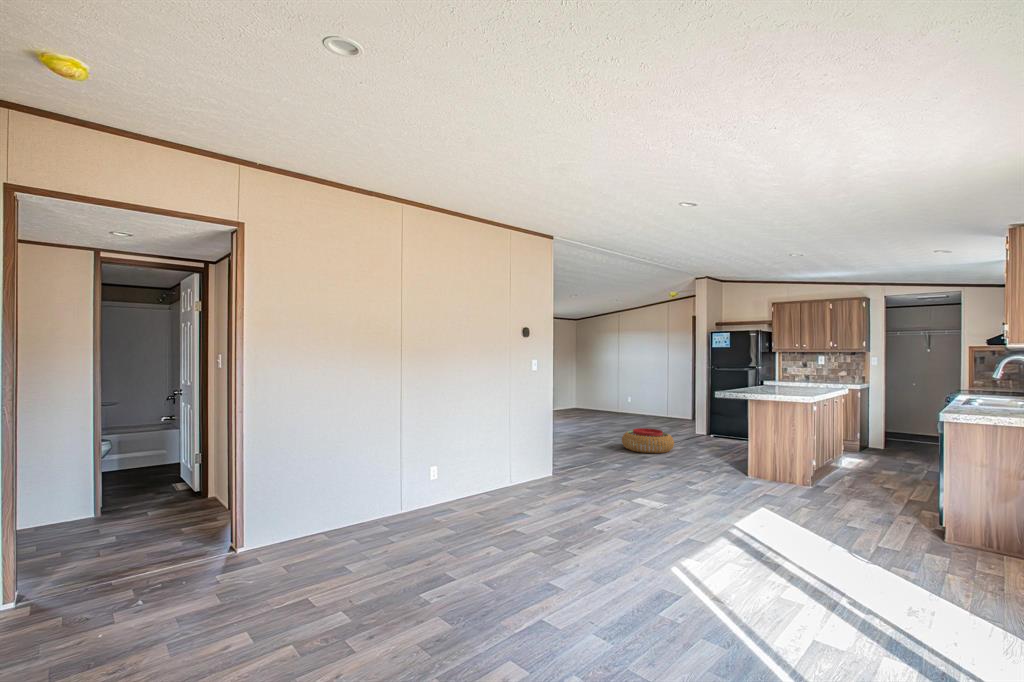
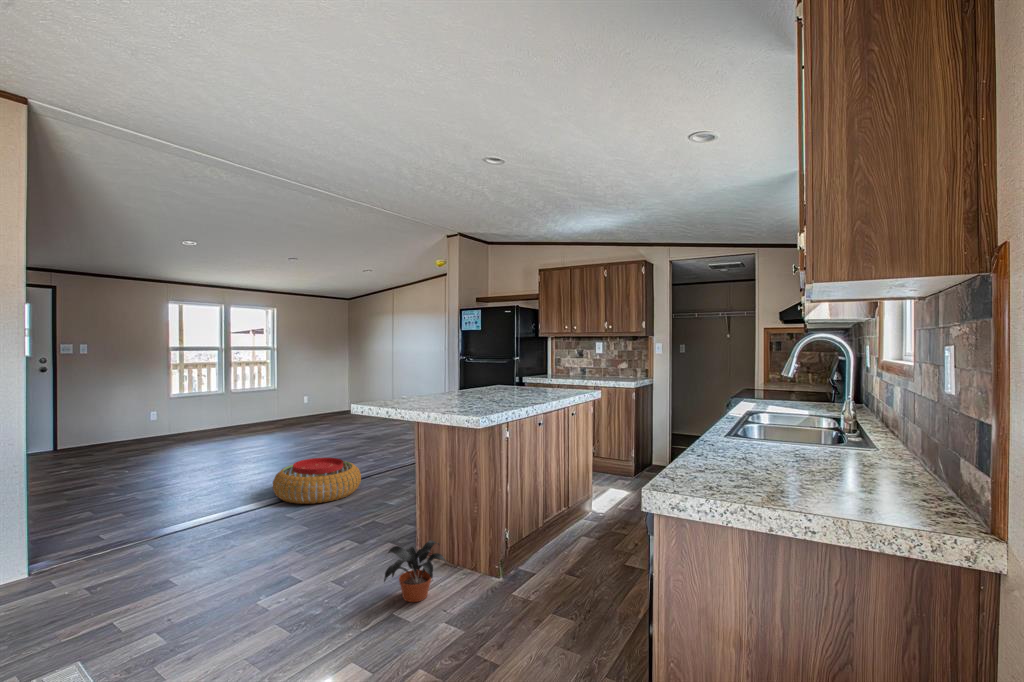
potted plant: none [755,460,790,488] -> present [384,540,446,602]

